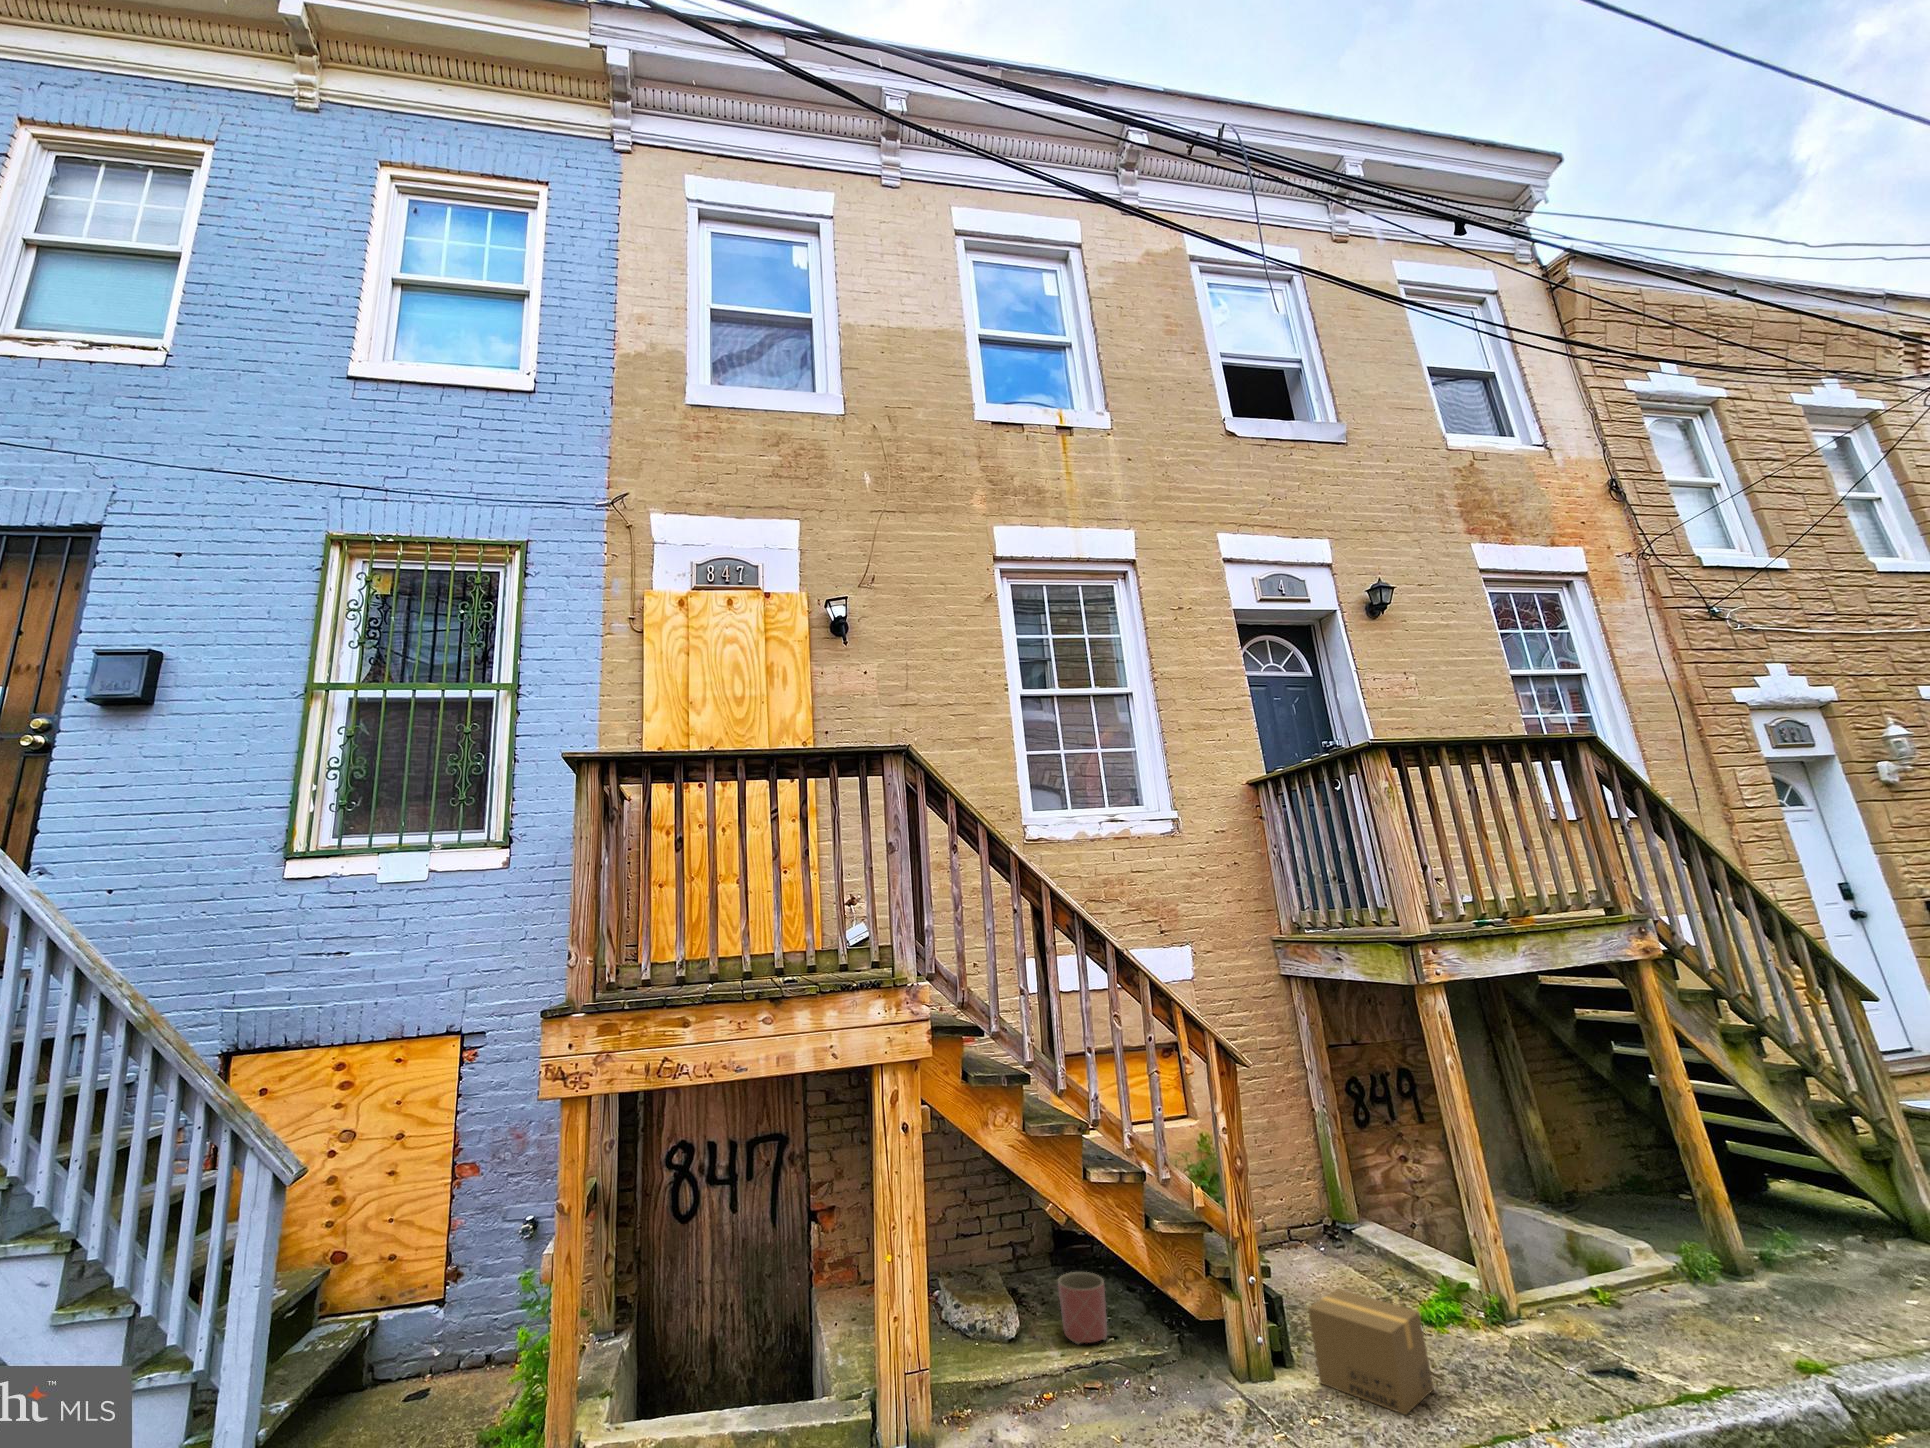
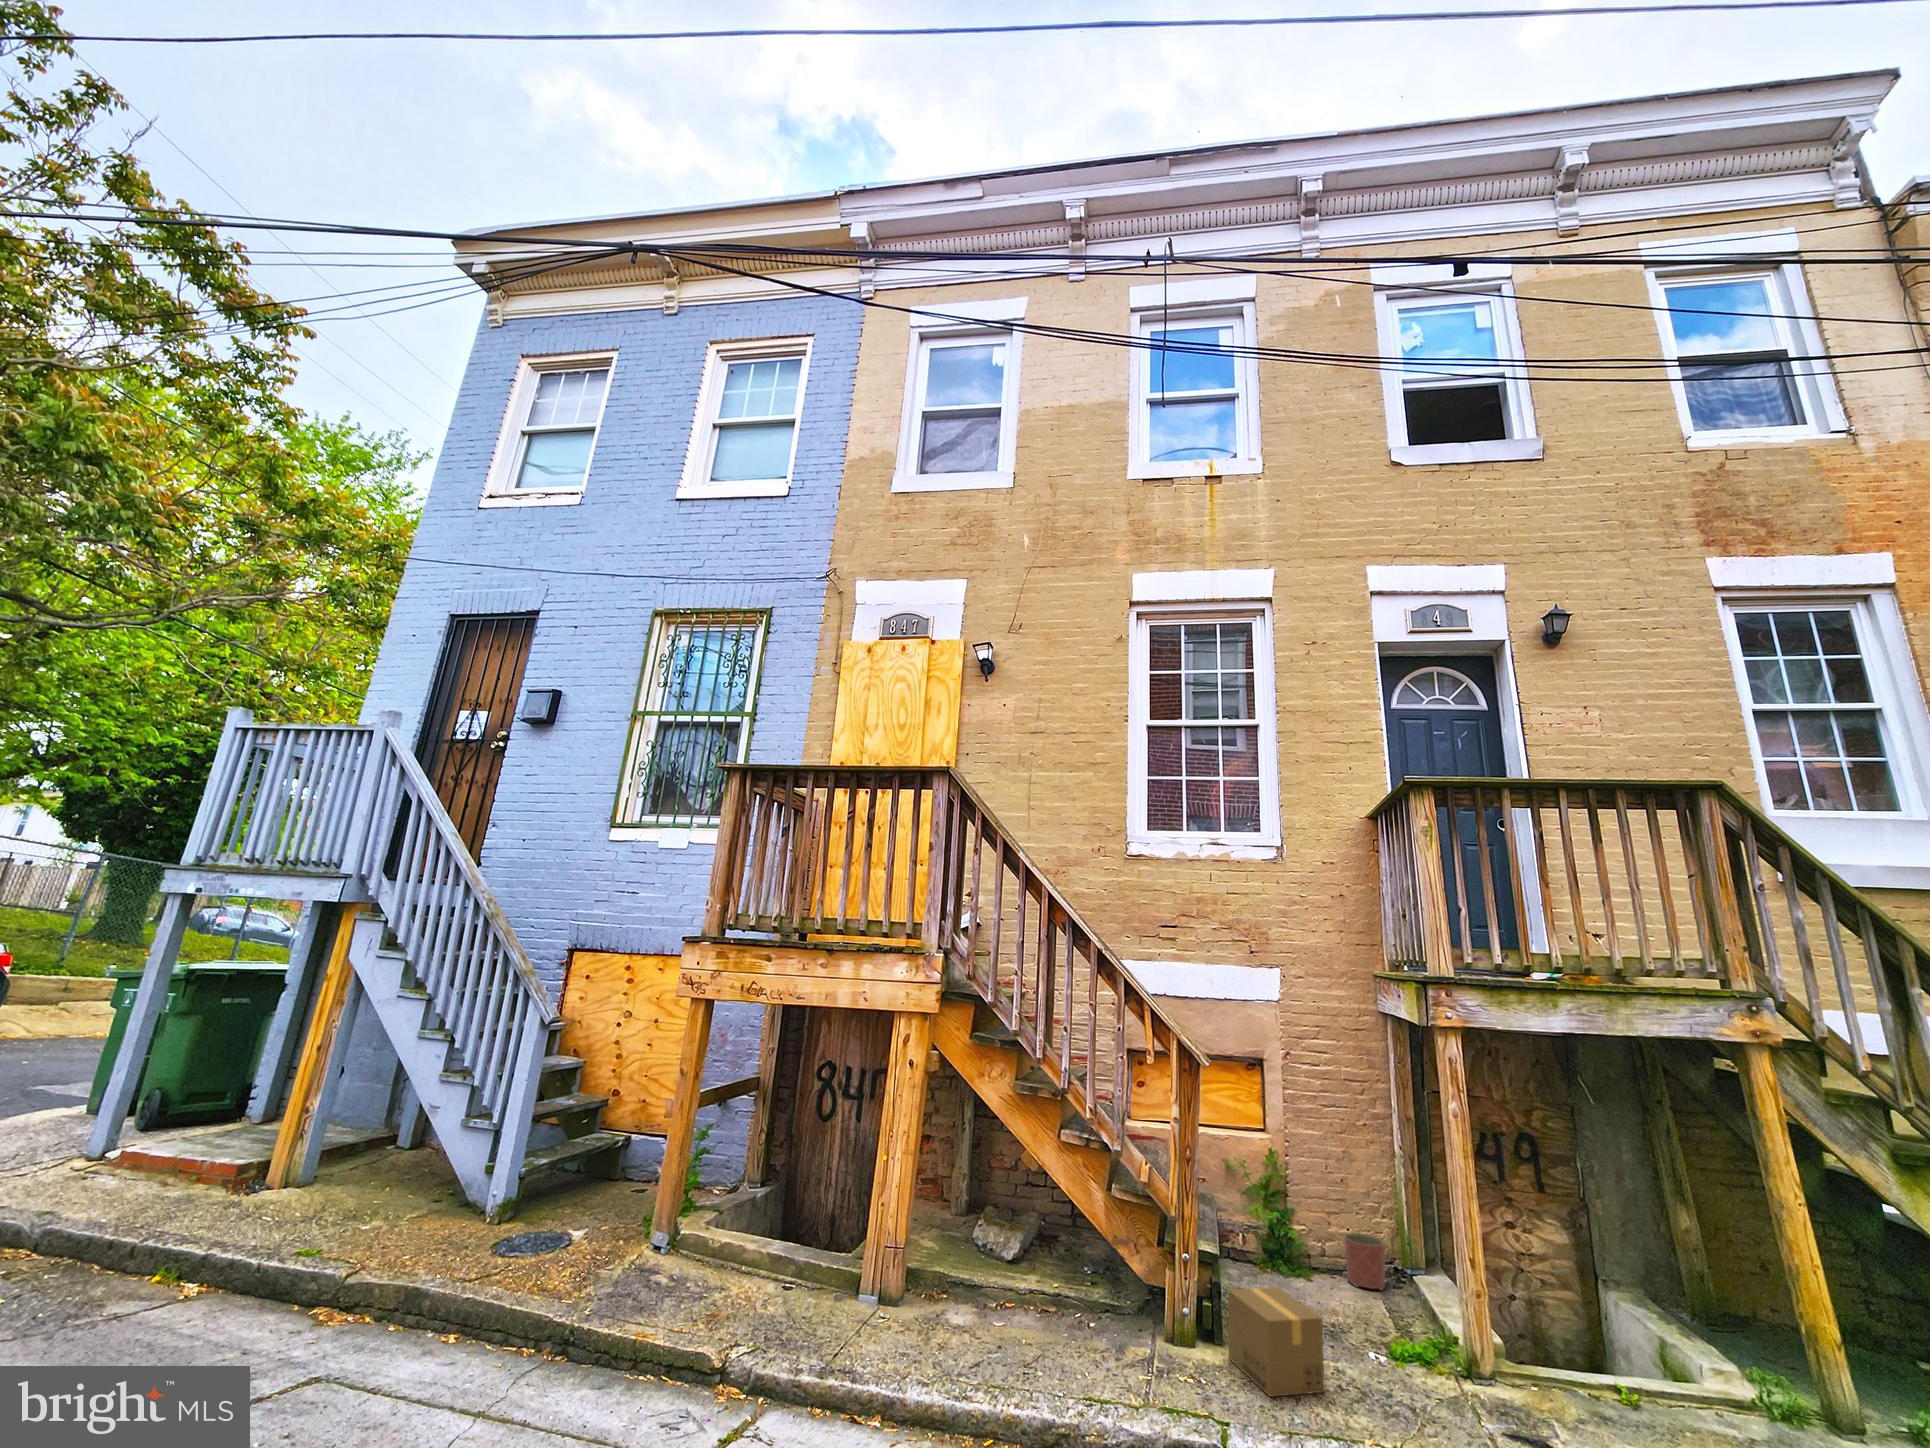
planter: present [1058,1272,1107,1344] -> present [1344,1233,1385,1290]

